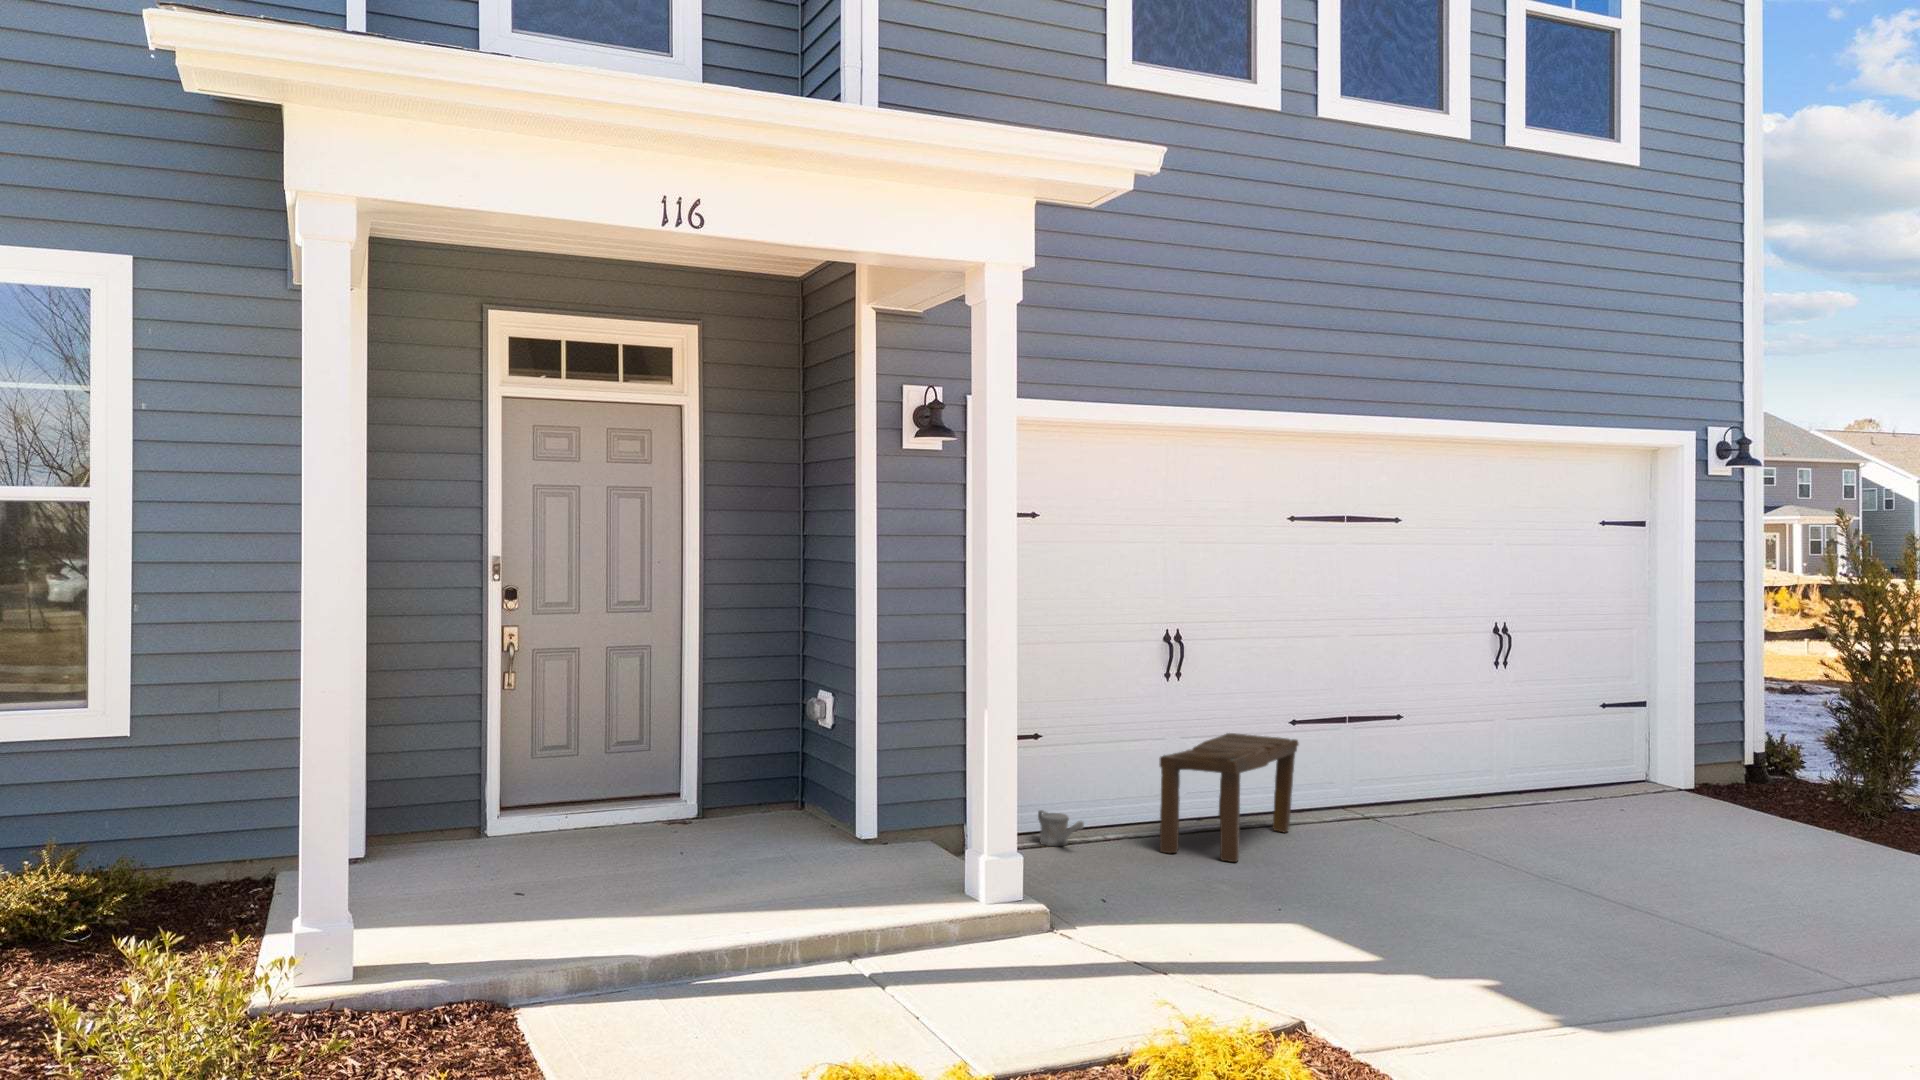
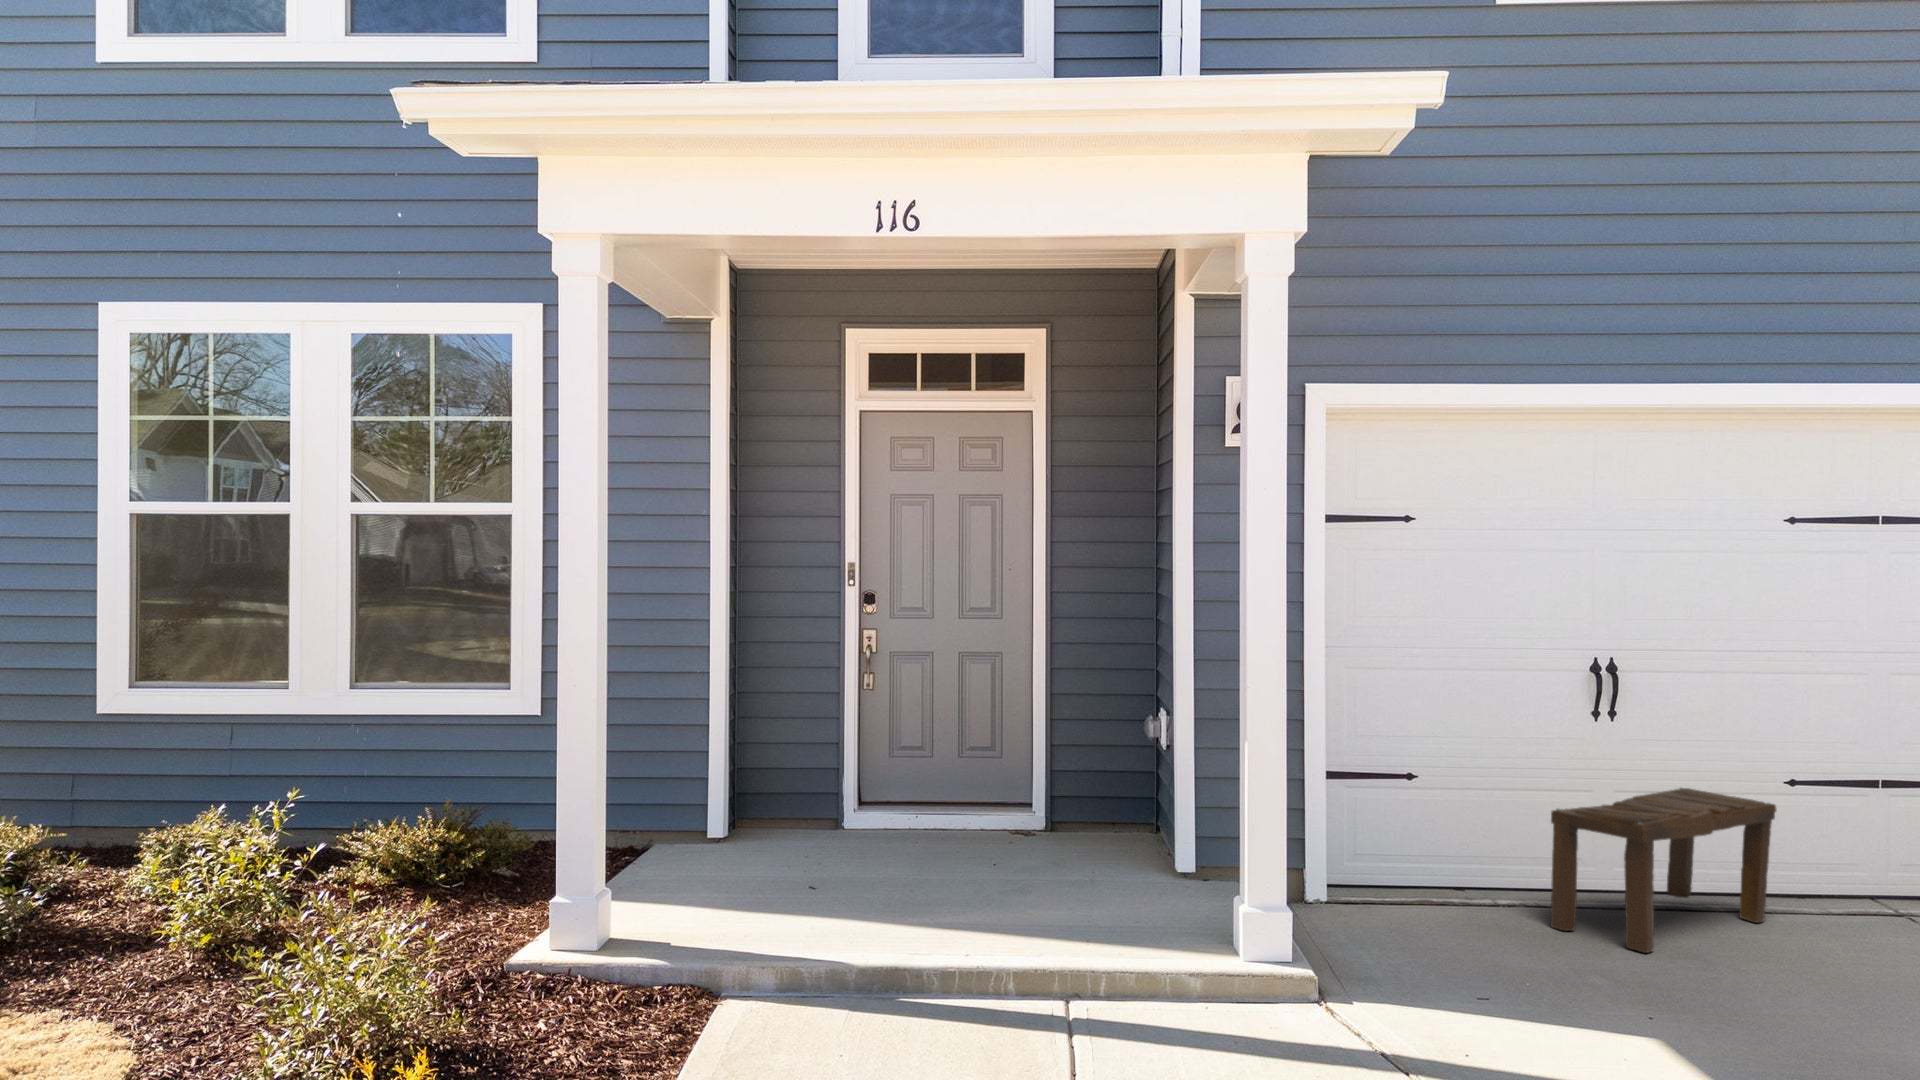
watering can: present [1038,810,1084,846] -> none [1404,860,1447,904]

